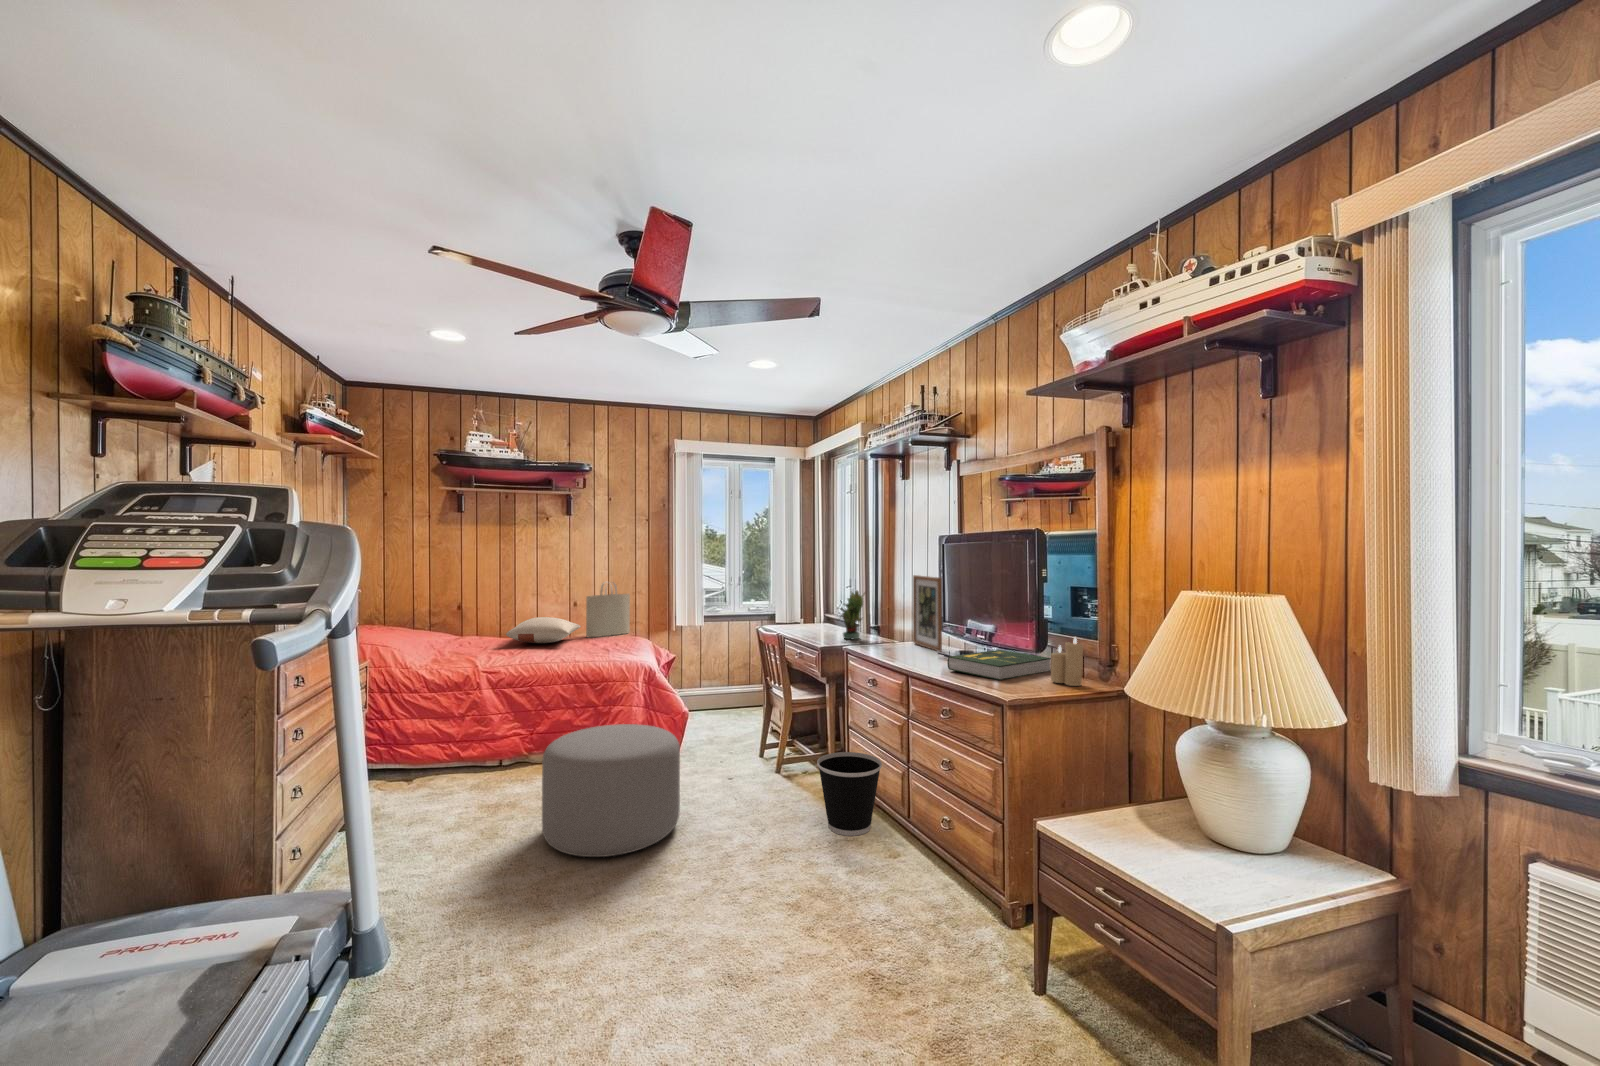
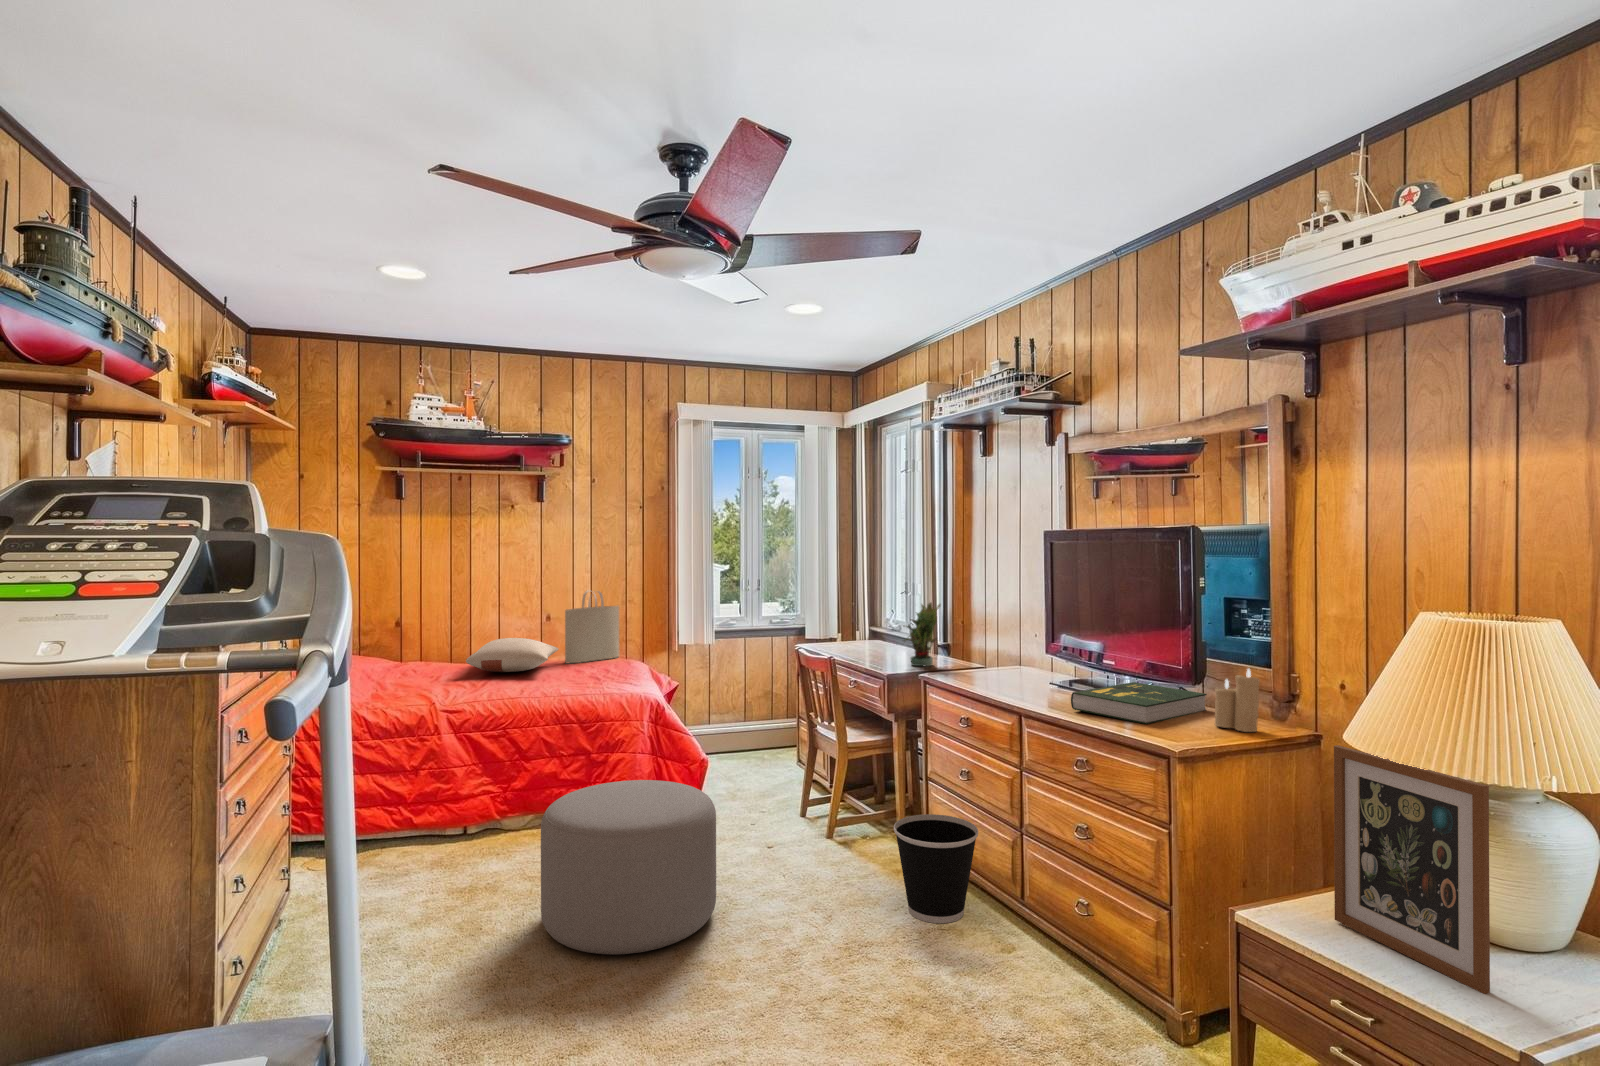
picture frame: present [913,575,942,652] -> present [1334,745,1490,994]

